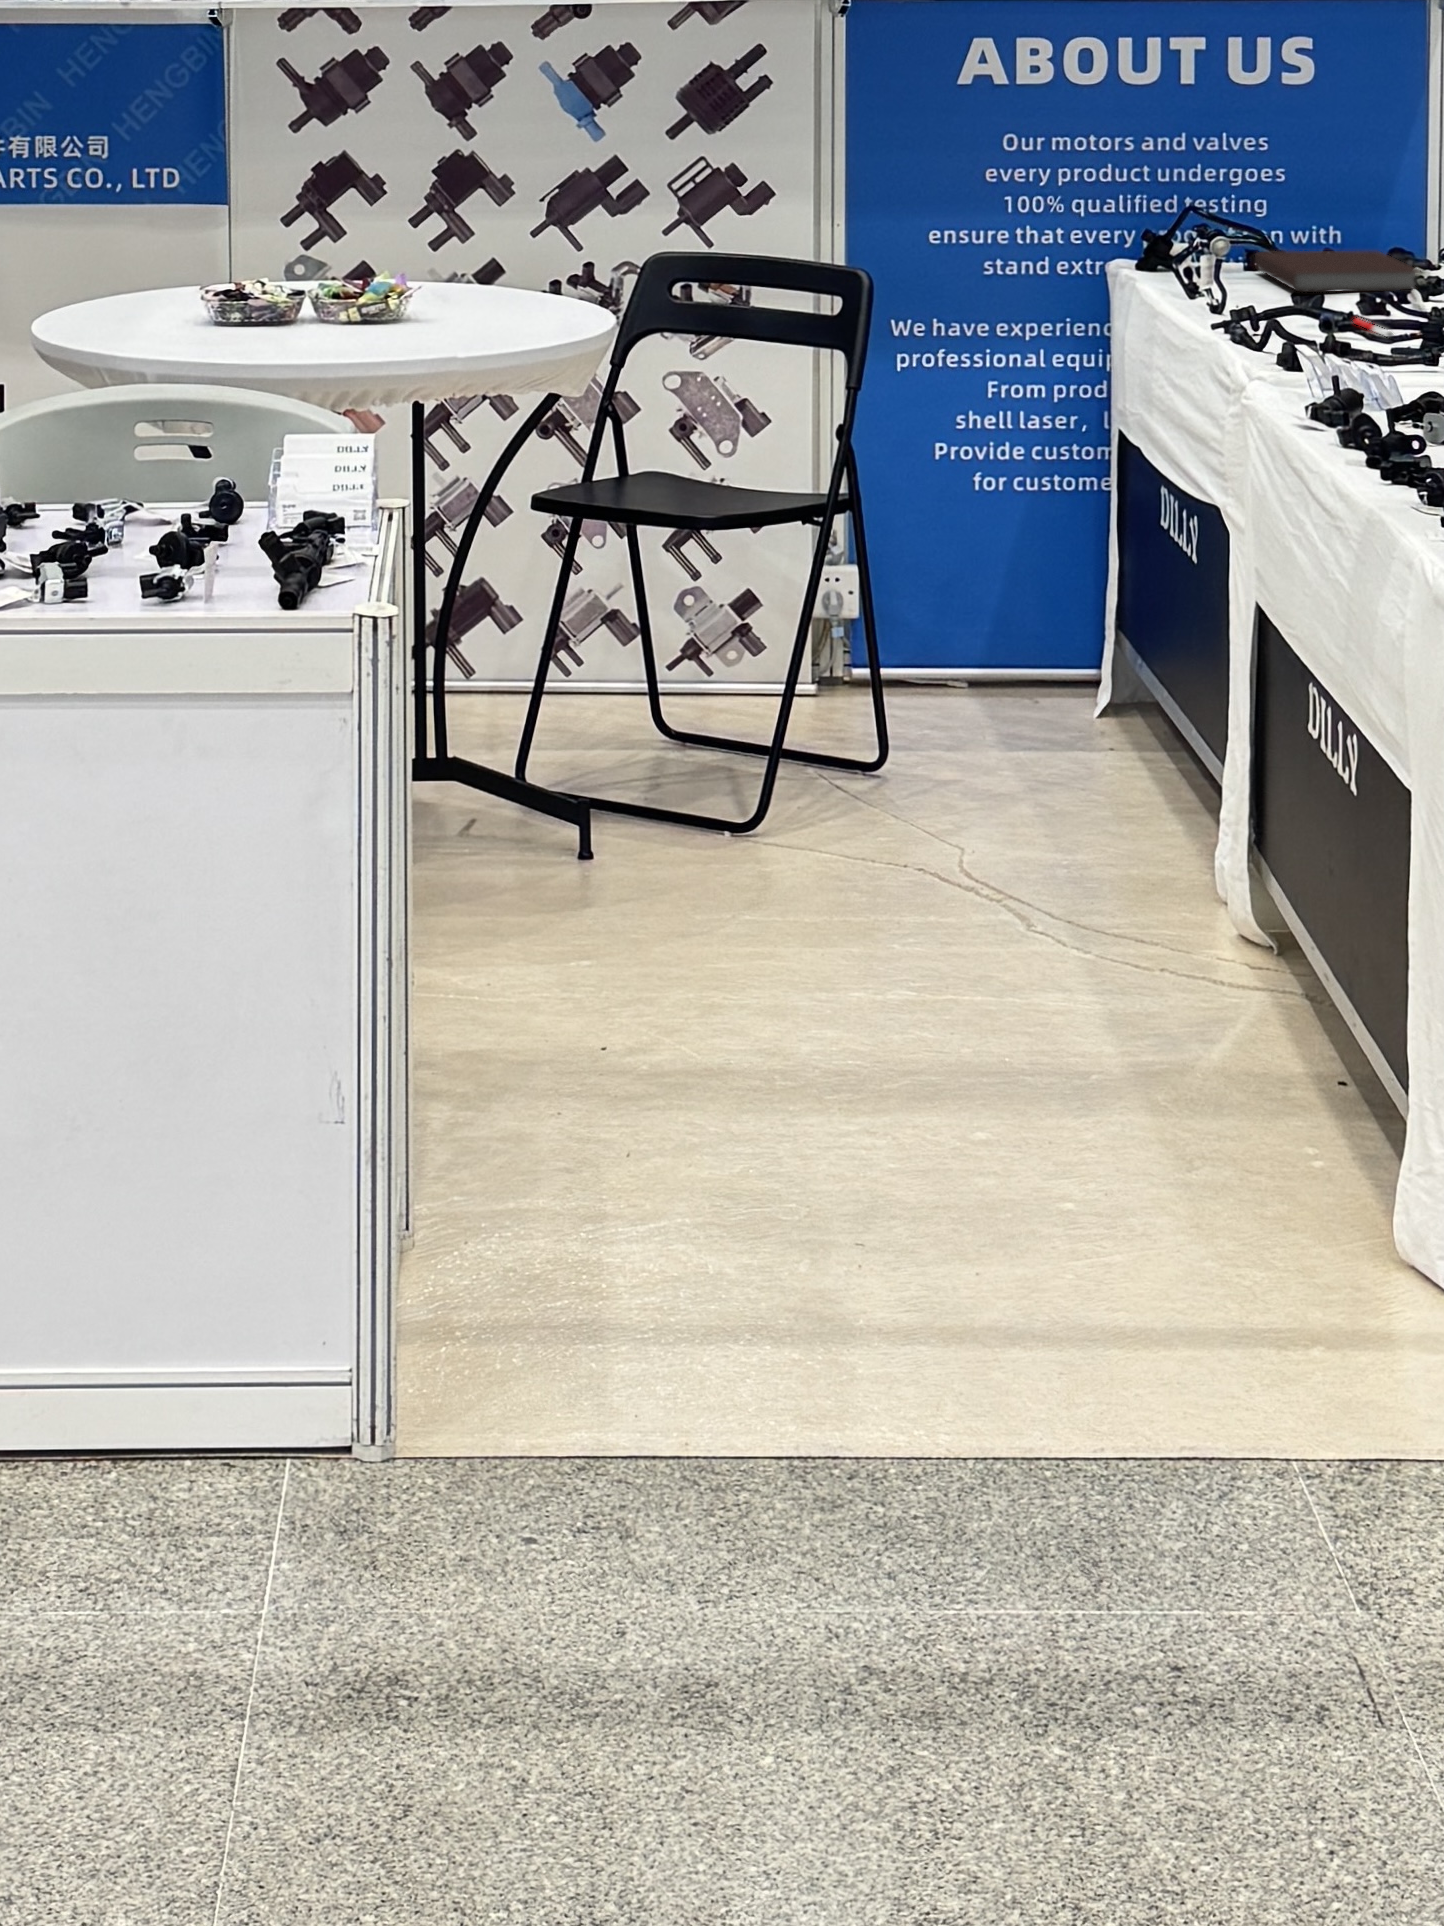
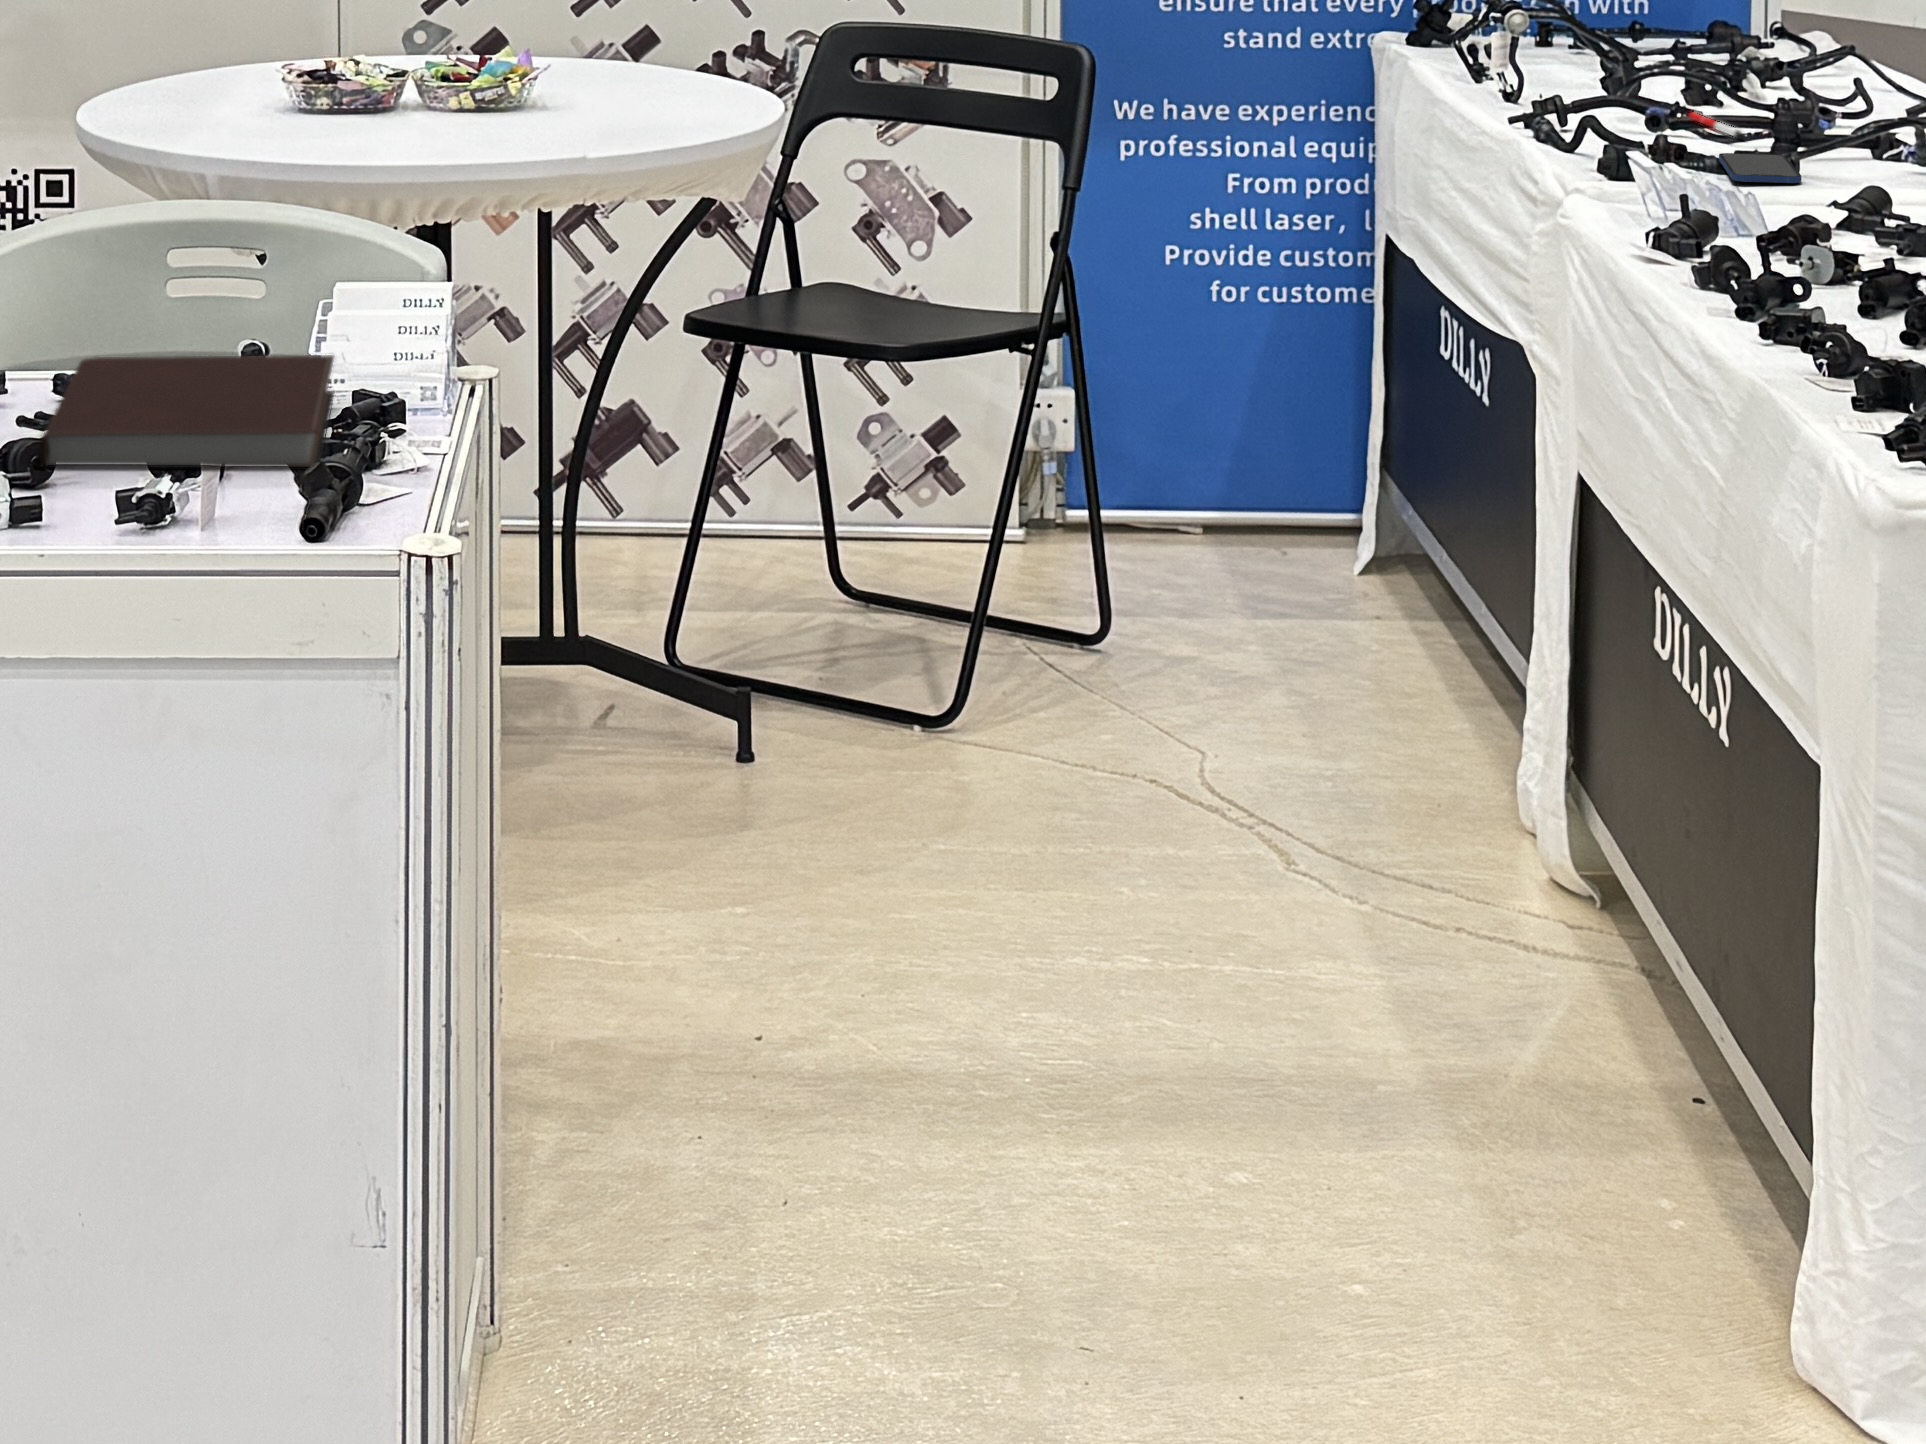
notebook: present [1255,250,1418,292] -> present [40,355,334,467]
smartphone: none [1371,349,1433,371] -> present [1719,153,1801,183]

